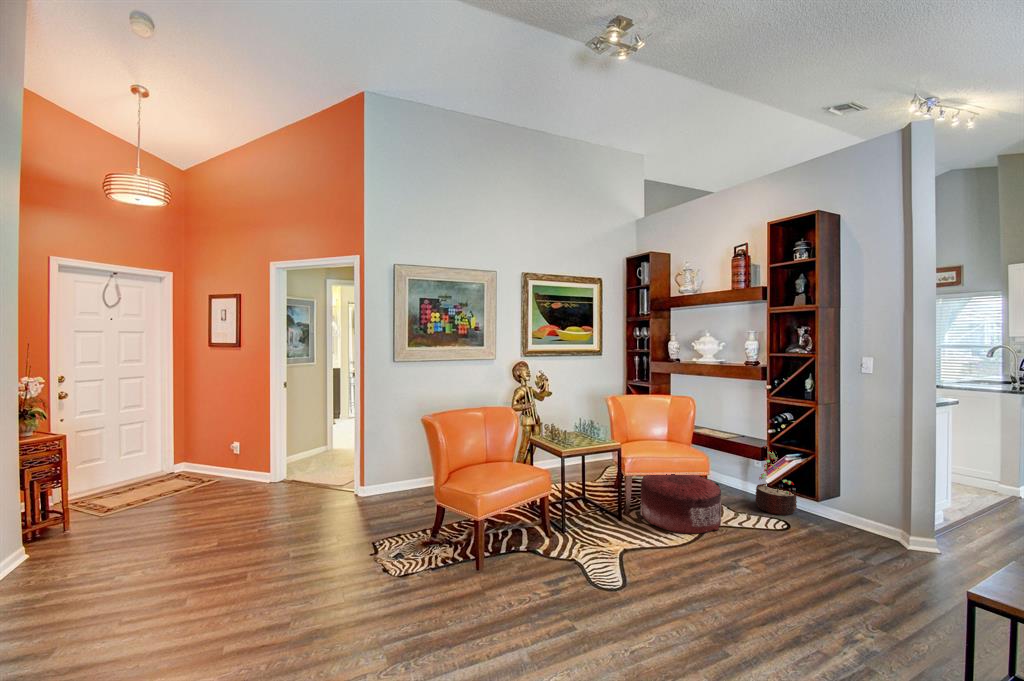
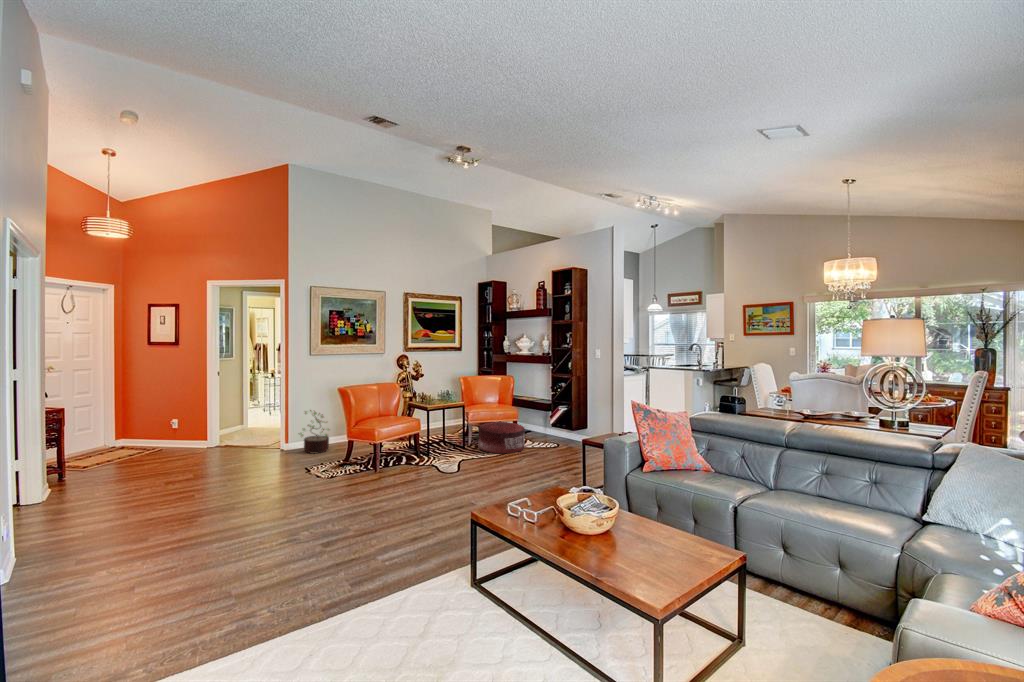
decorative plant: present [755,446,797,515] -> present [300,410,329,454]

